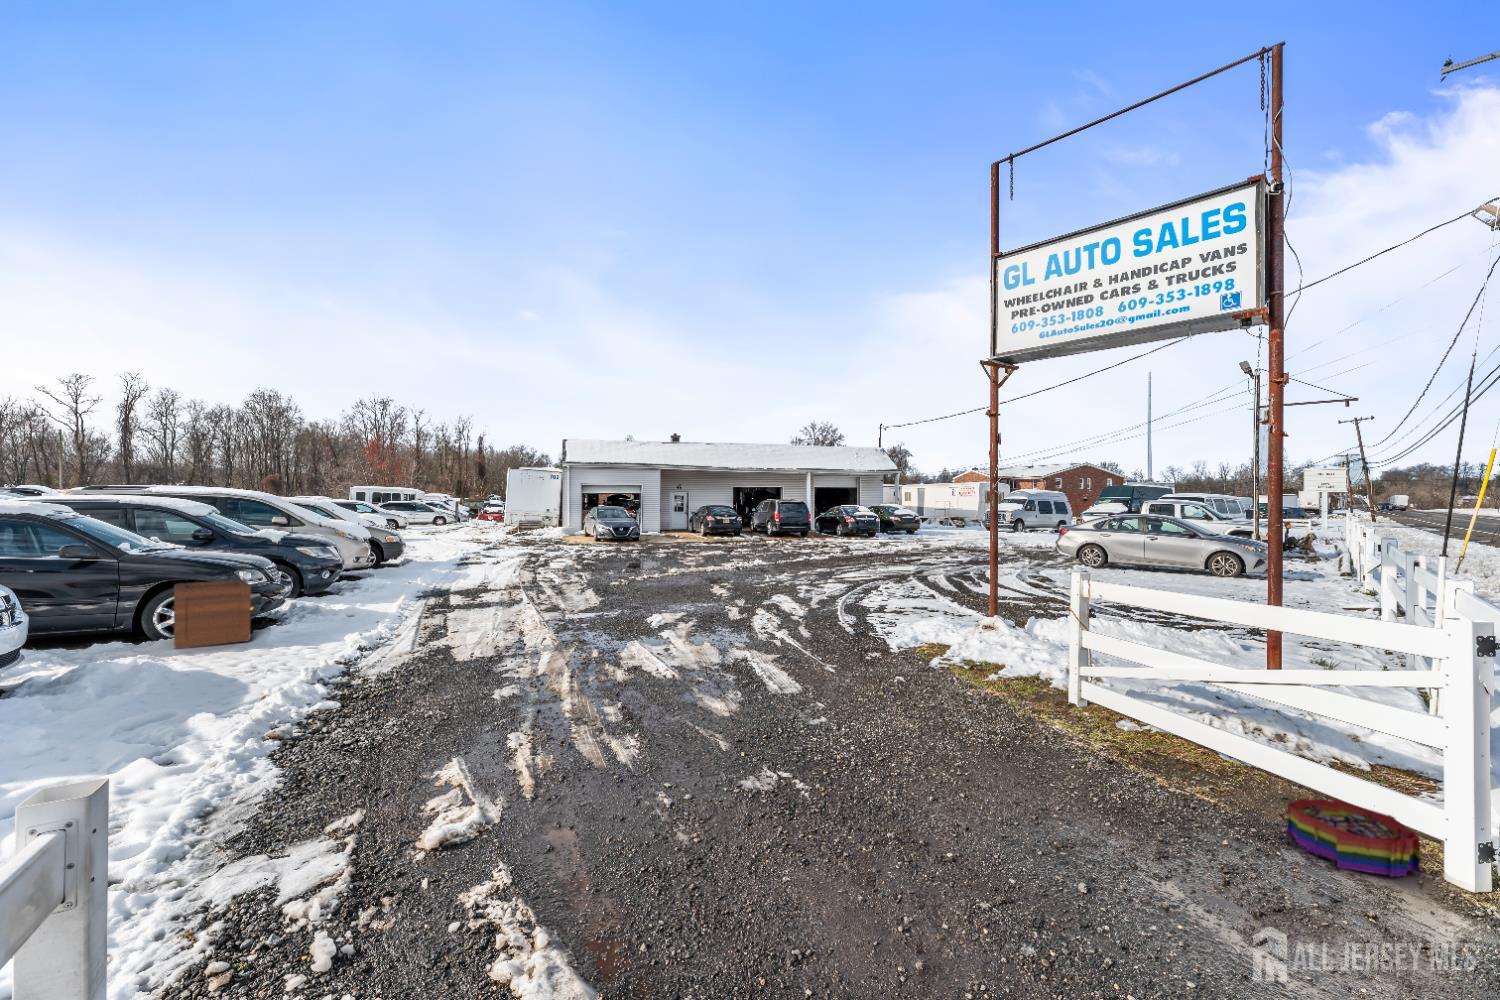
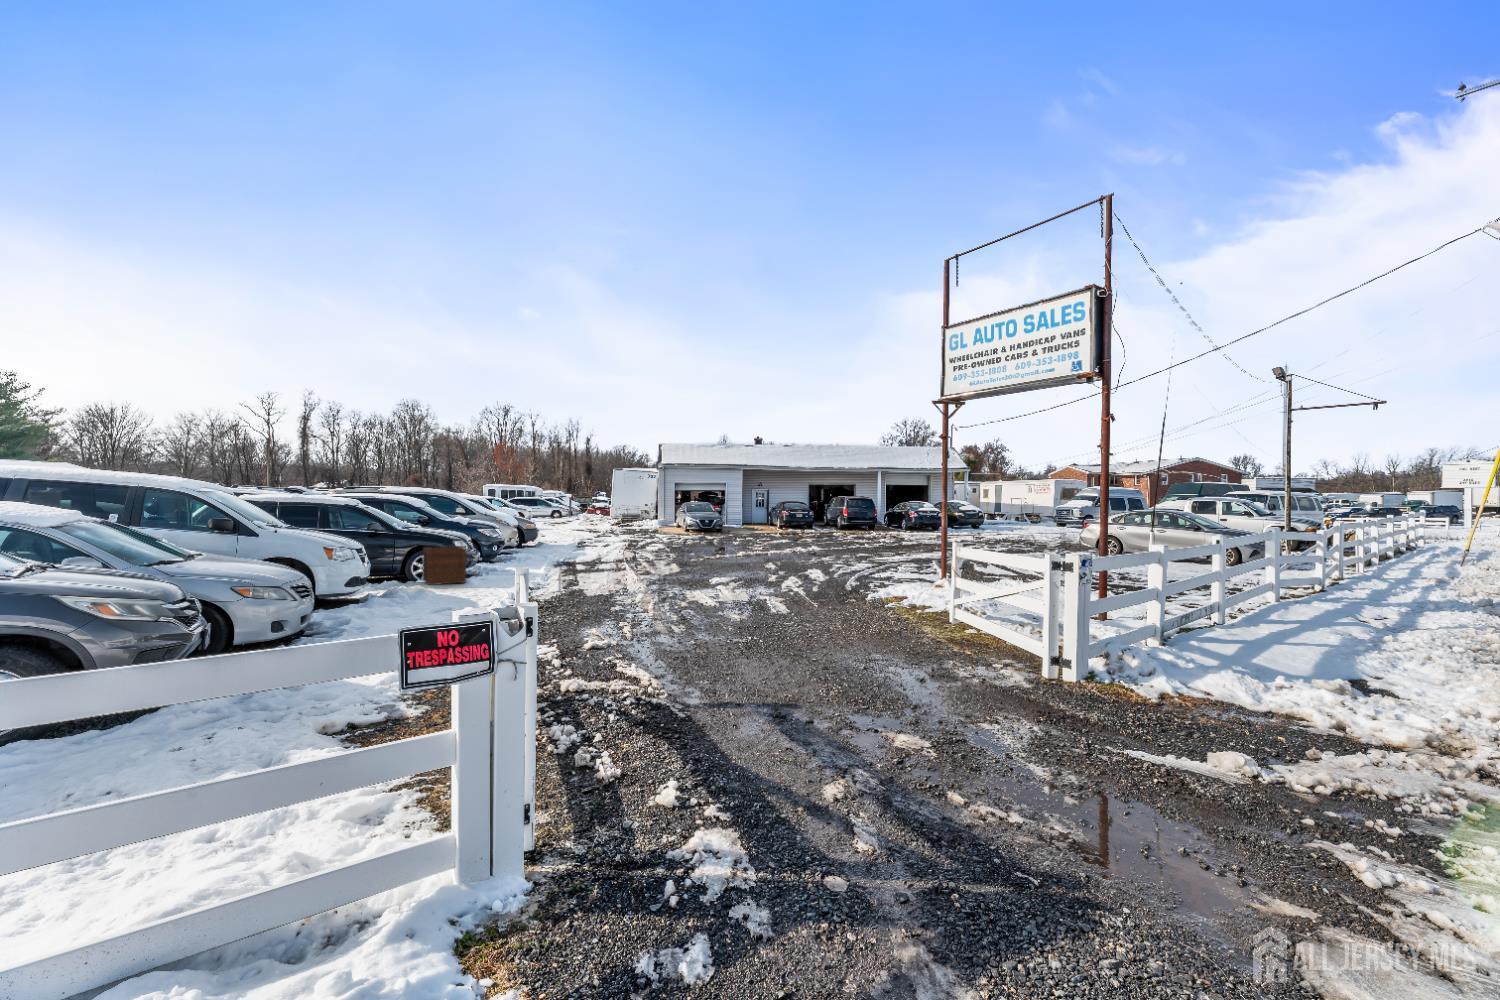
storage bin: present [1287,797,1420,877] -> none [996,653,1048,681]

